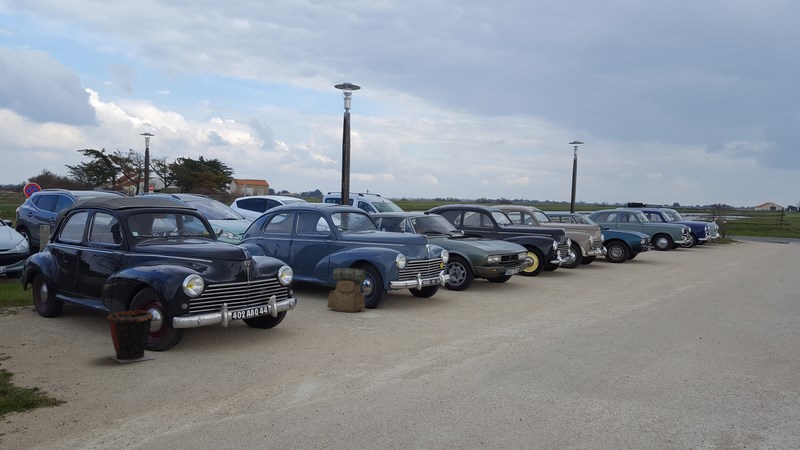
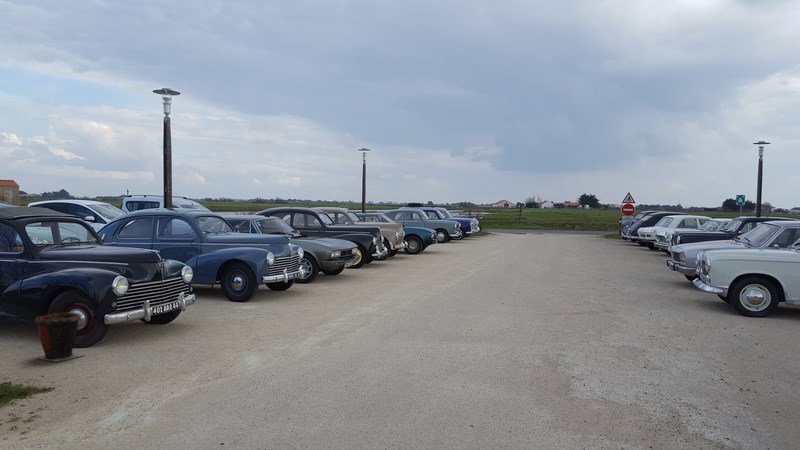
backpack: present [327,268,366,312] -> none [204,267,240,306]

